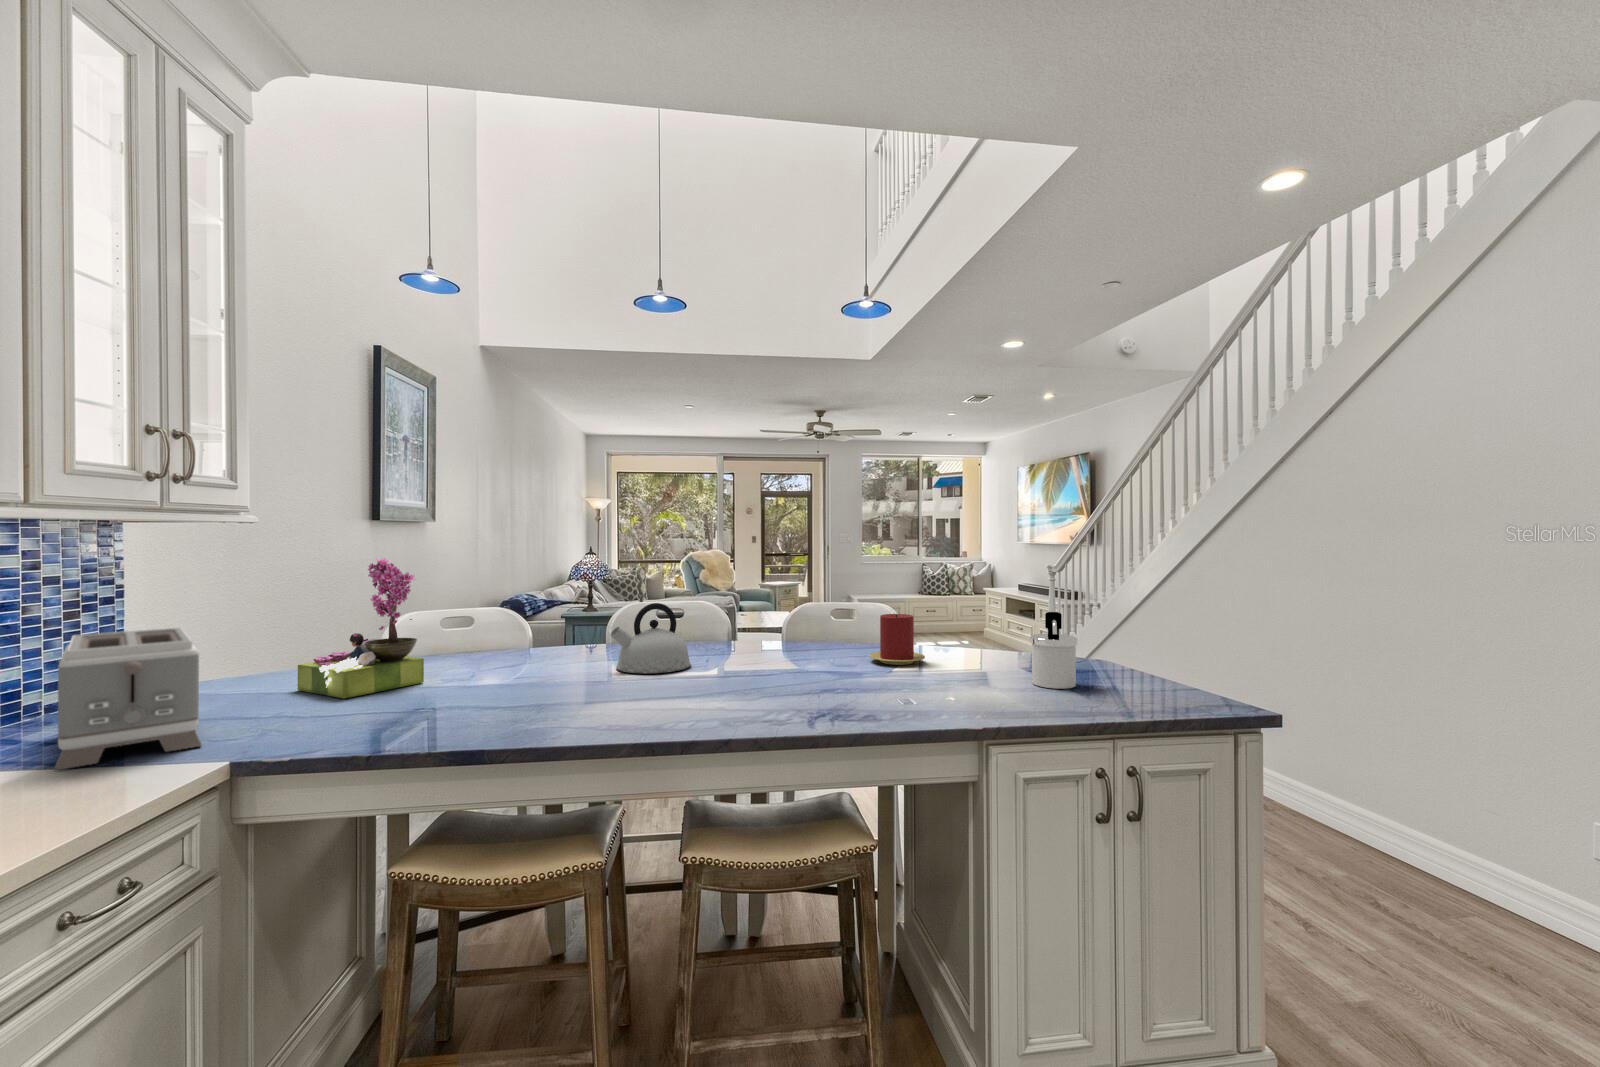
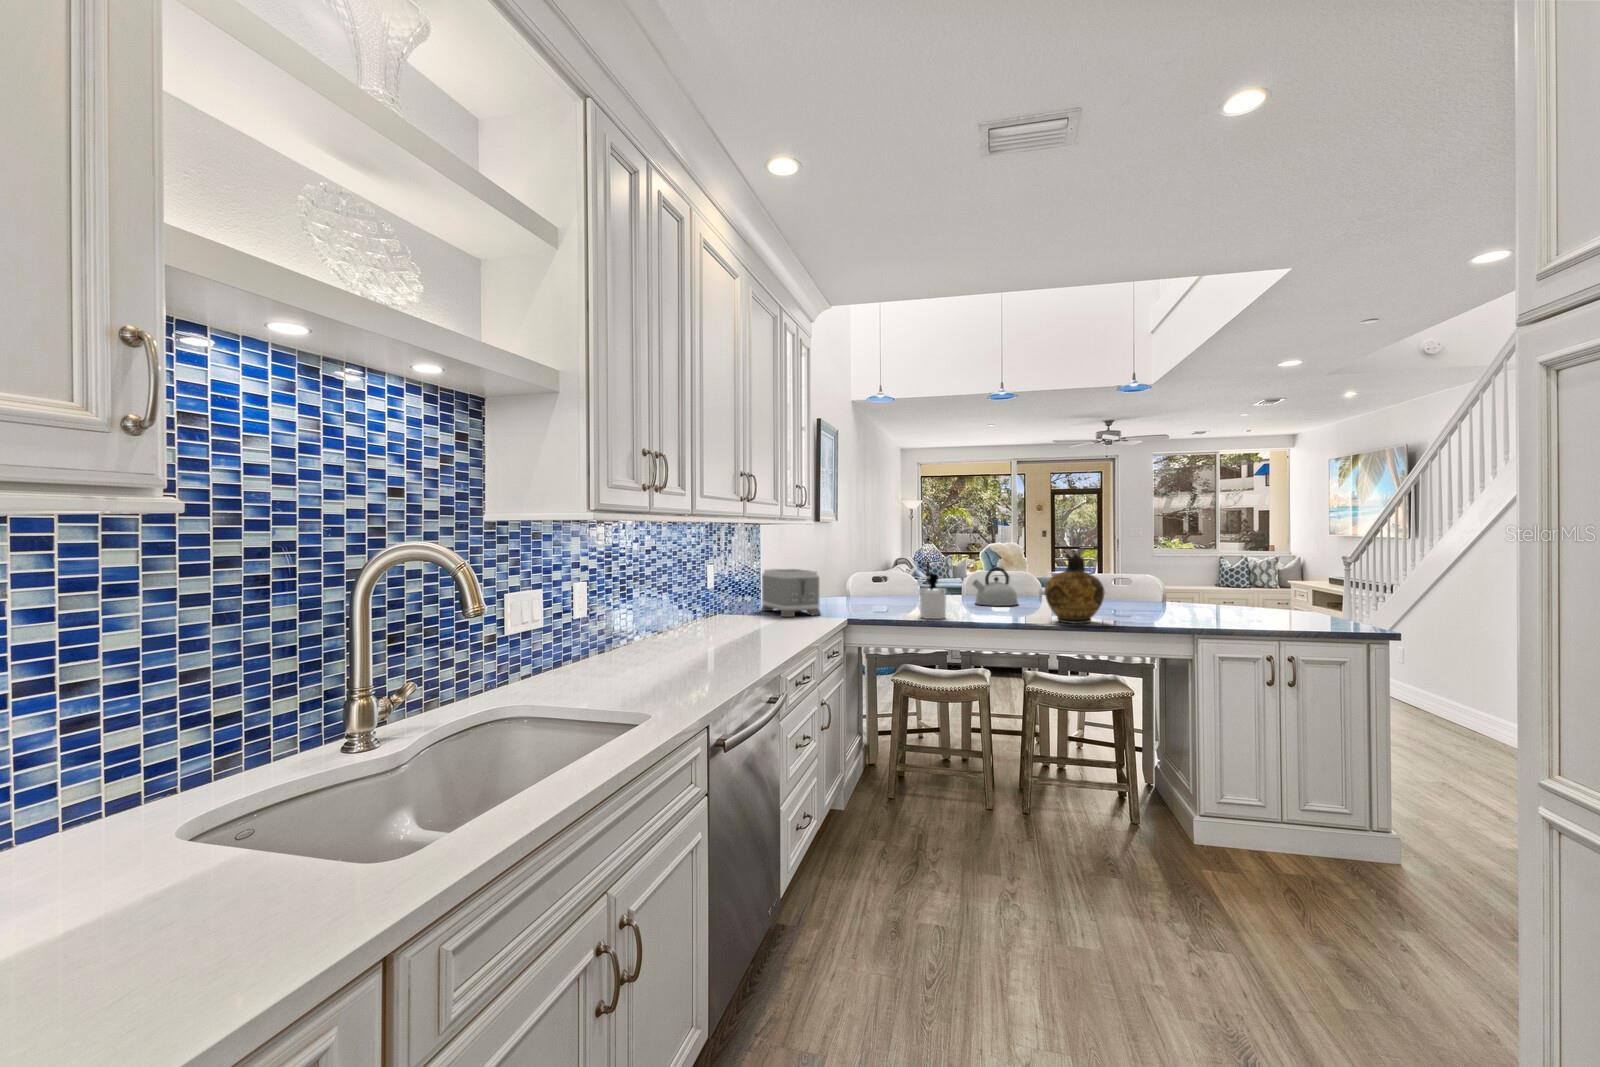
flower arrangement: present [298,558,424,698] -> none [823,539,878,607]
ceramic jug: none [719,589,829,731] -> present [1045,554,1105,624]
soap dispenser: present [1030,612,1077,689] -> present [917,574,947,619]
candle: present [869,614,925,665] -> none [1136,578,1176,609]

